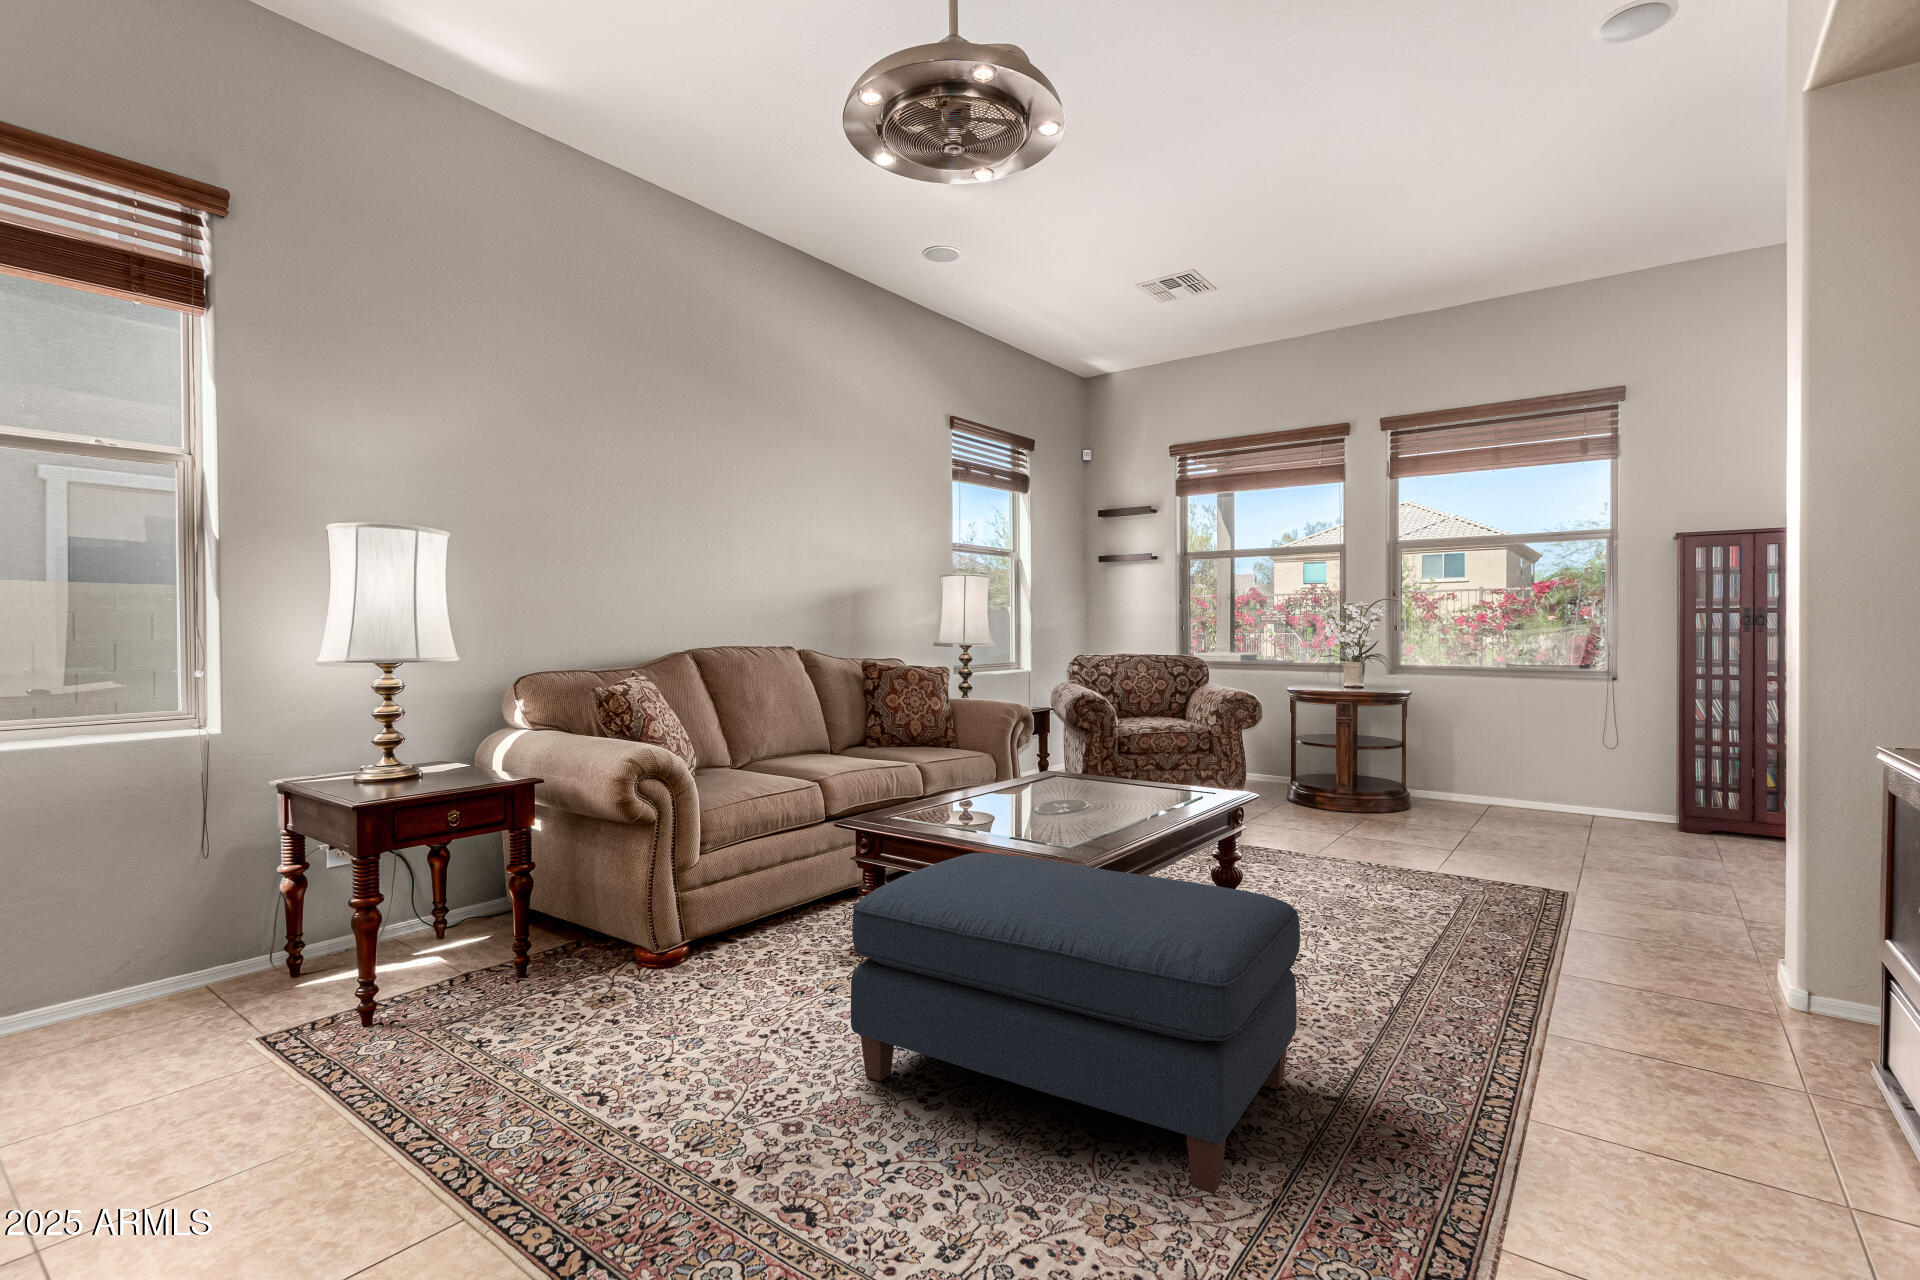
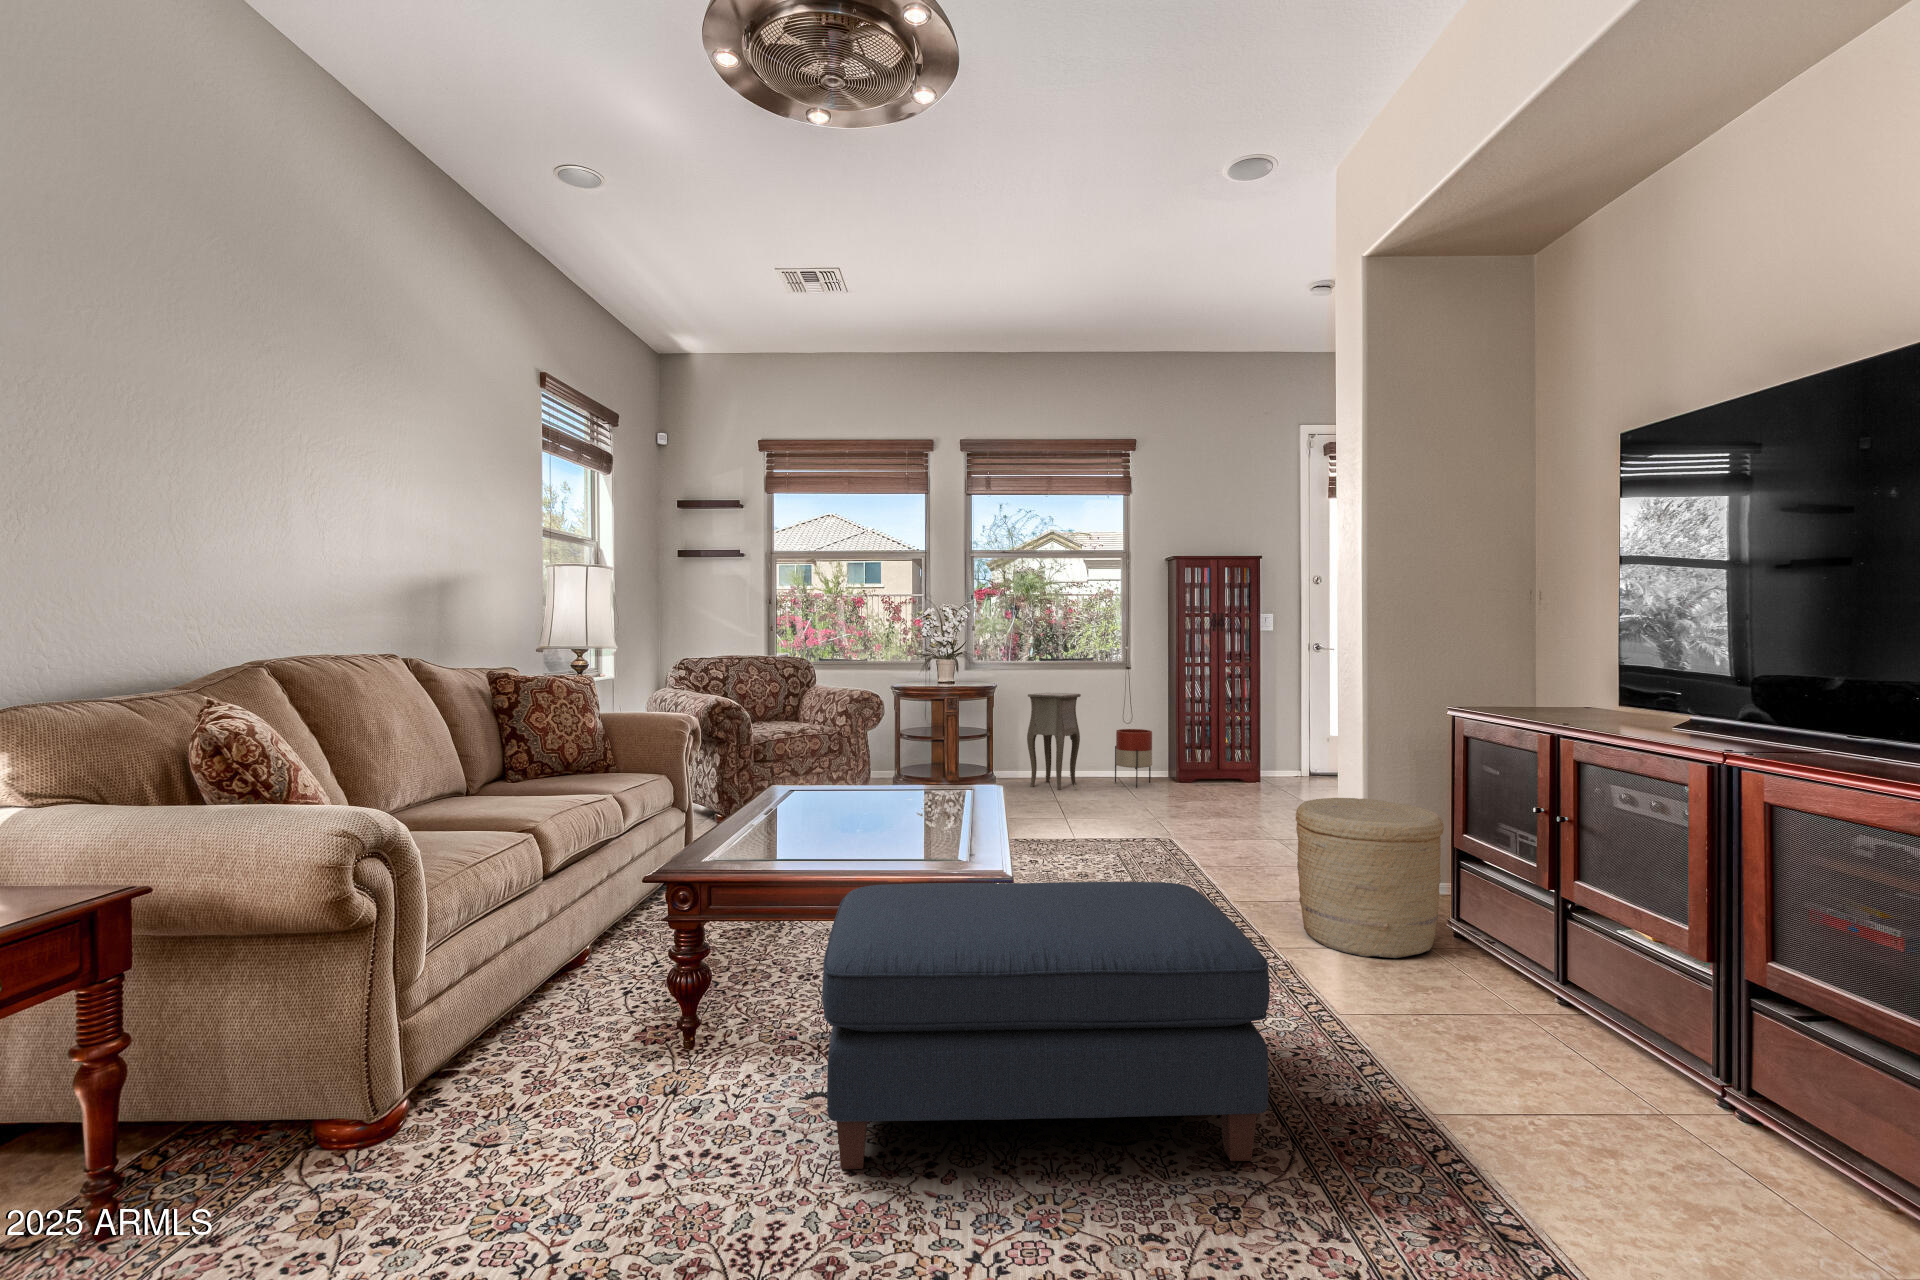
side table: none [1460,701,1536,817] -> present [1027,693,1081,790]
planter: none [1588,750,1643,824] -> present [1115,729,1152,788]
woven basket: none [1610,844,1855,1077] -> present [1296,798,1444,958]

